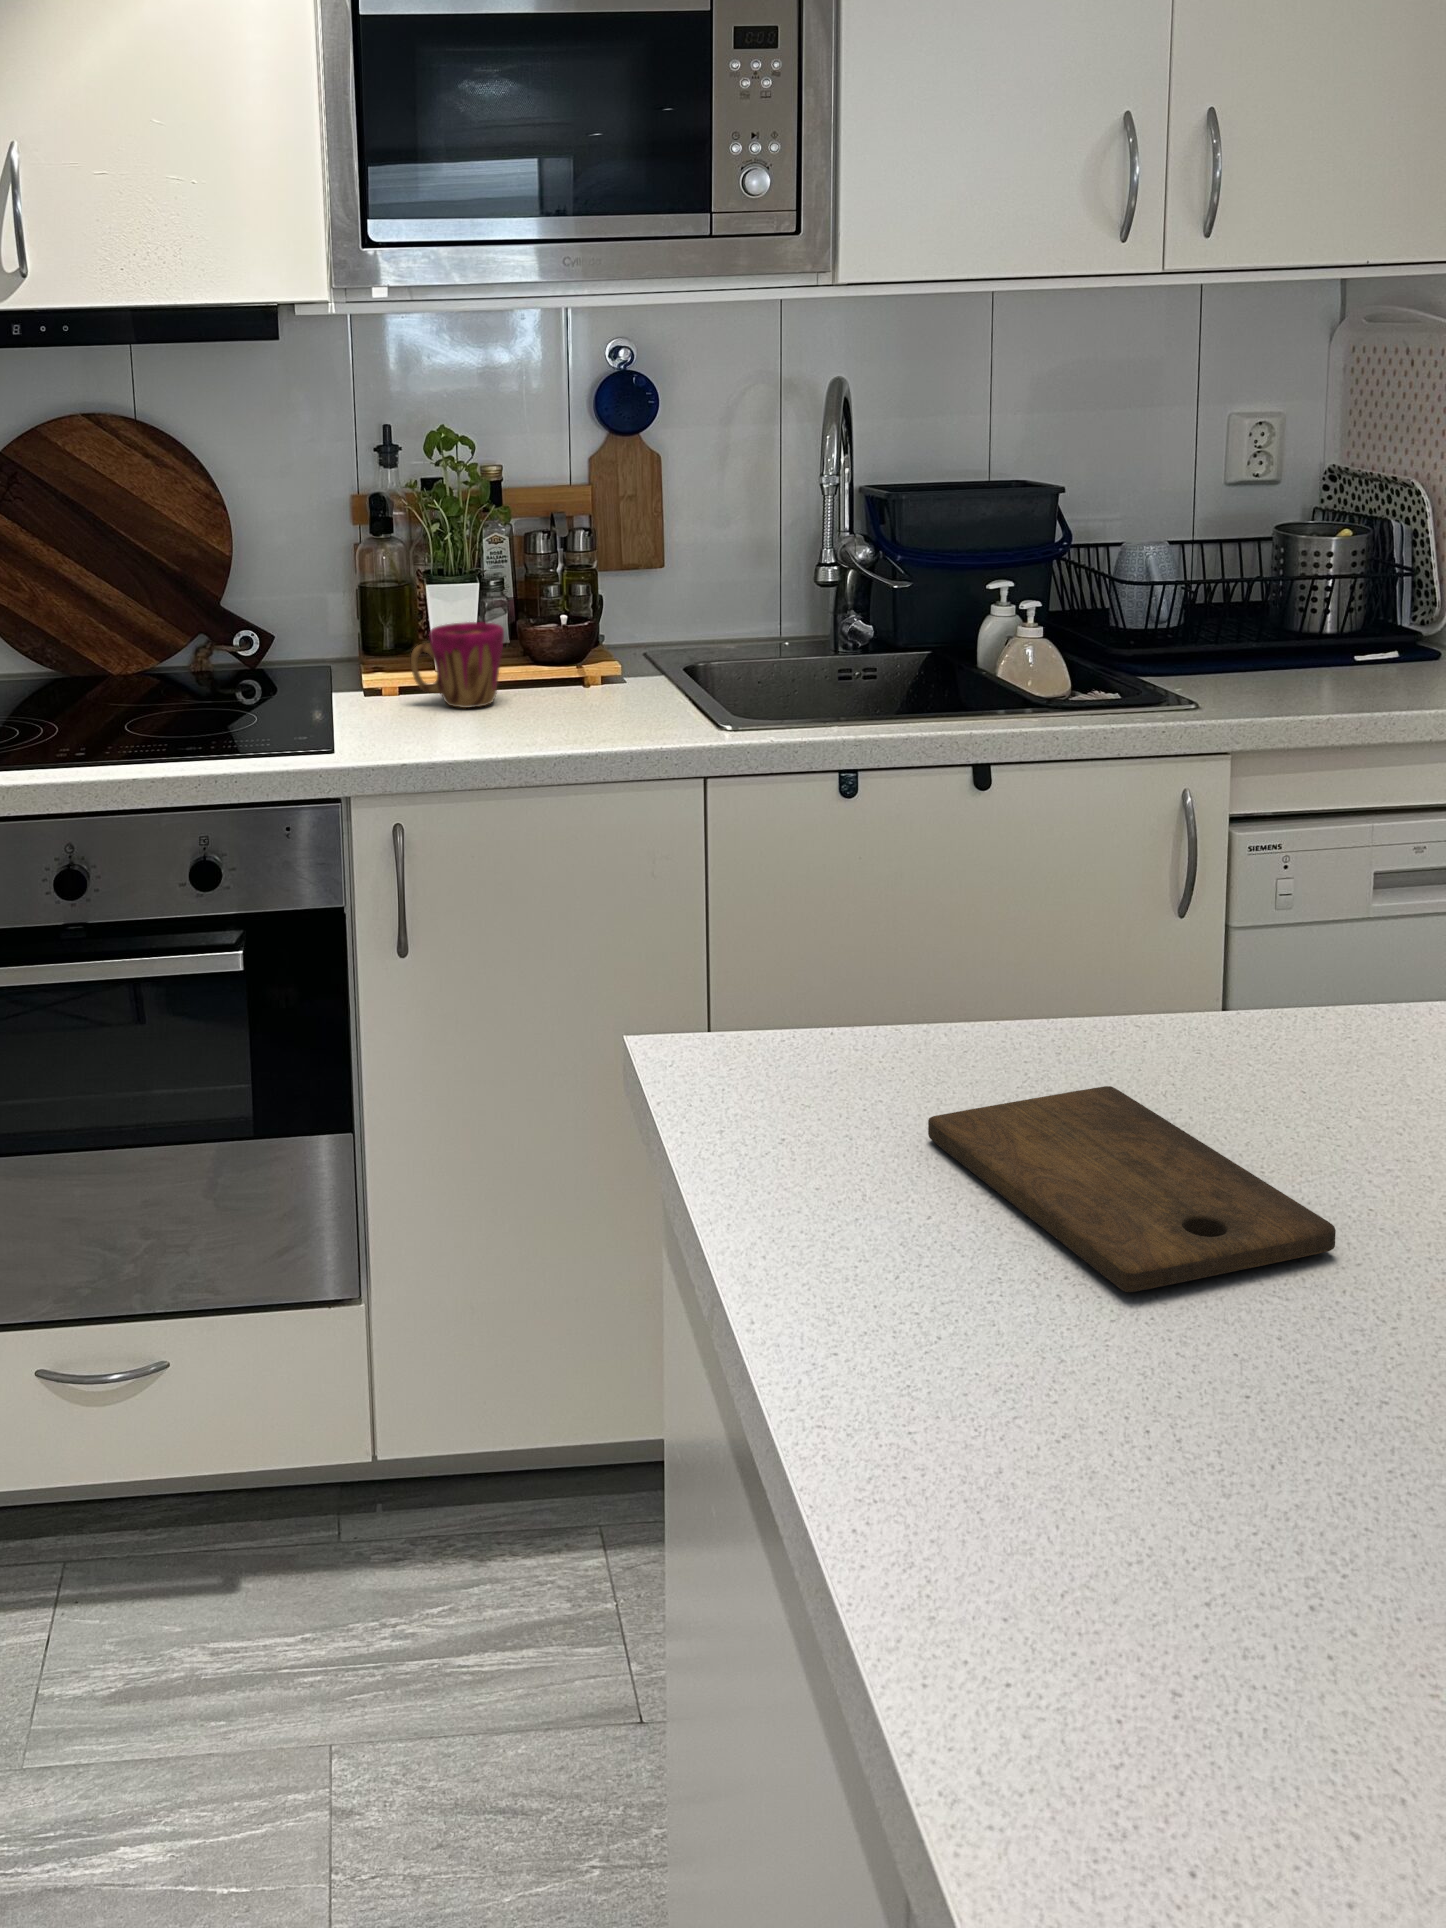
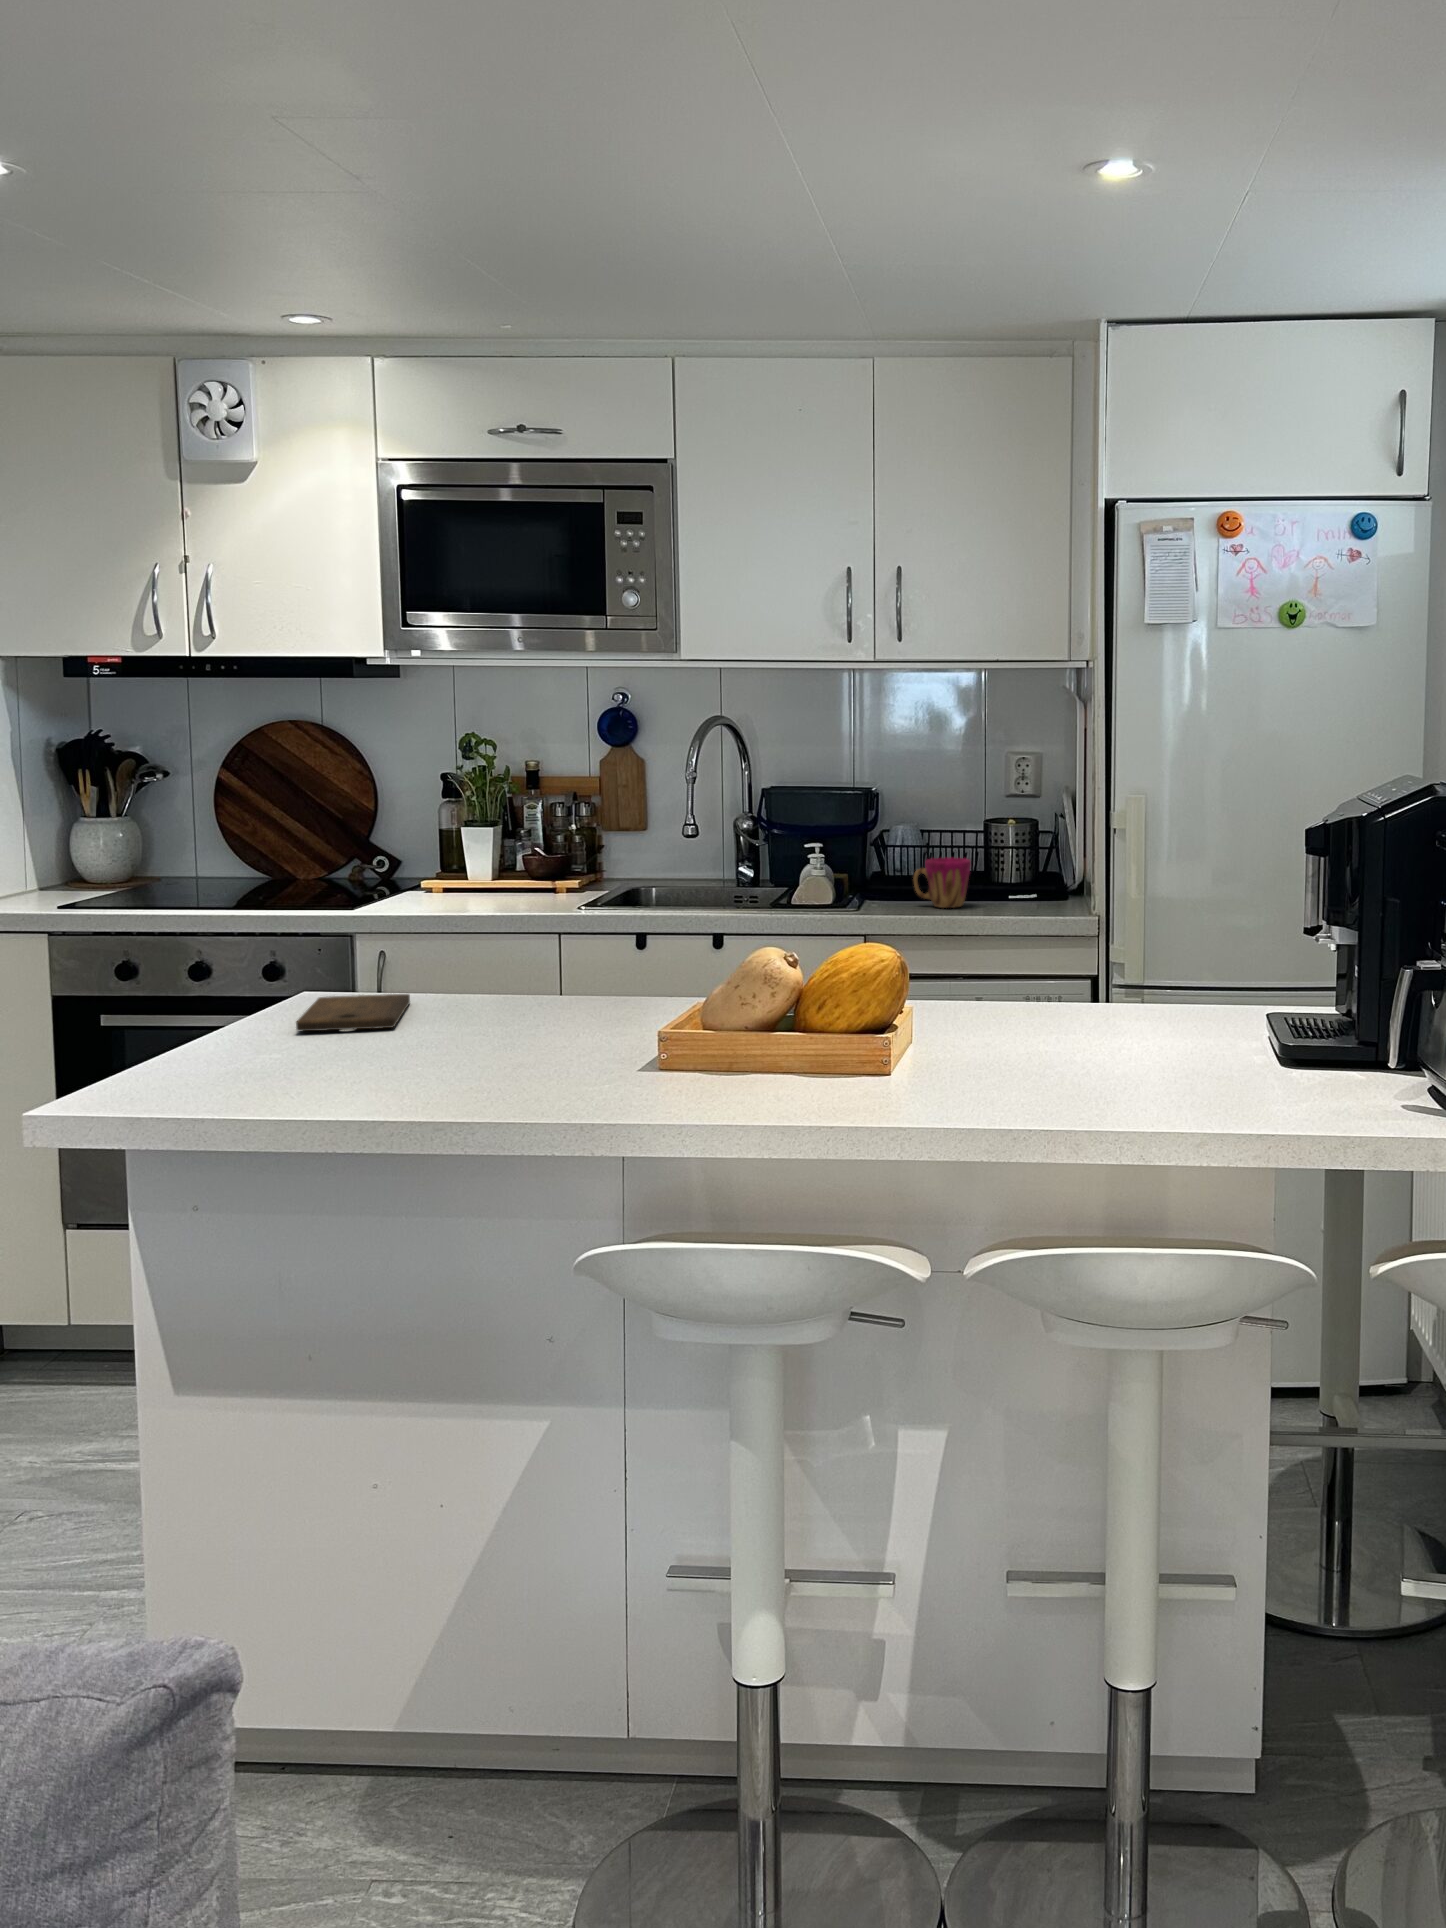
cup: present [411,622,504,708] -> present [913,858,971,908]

